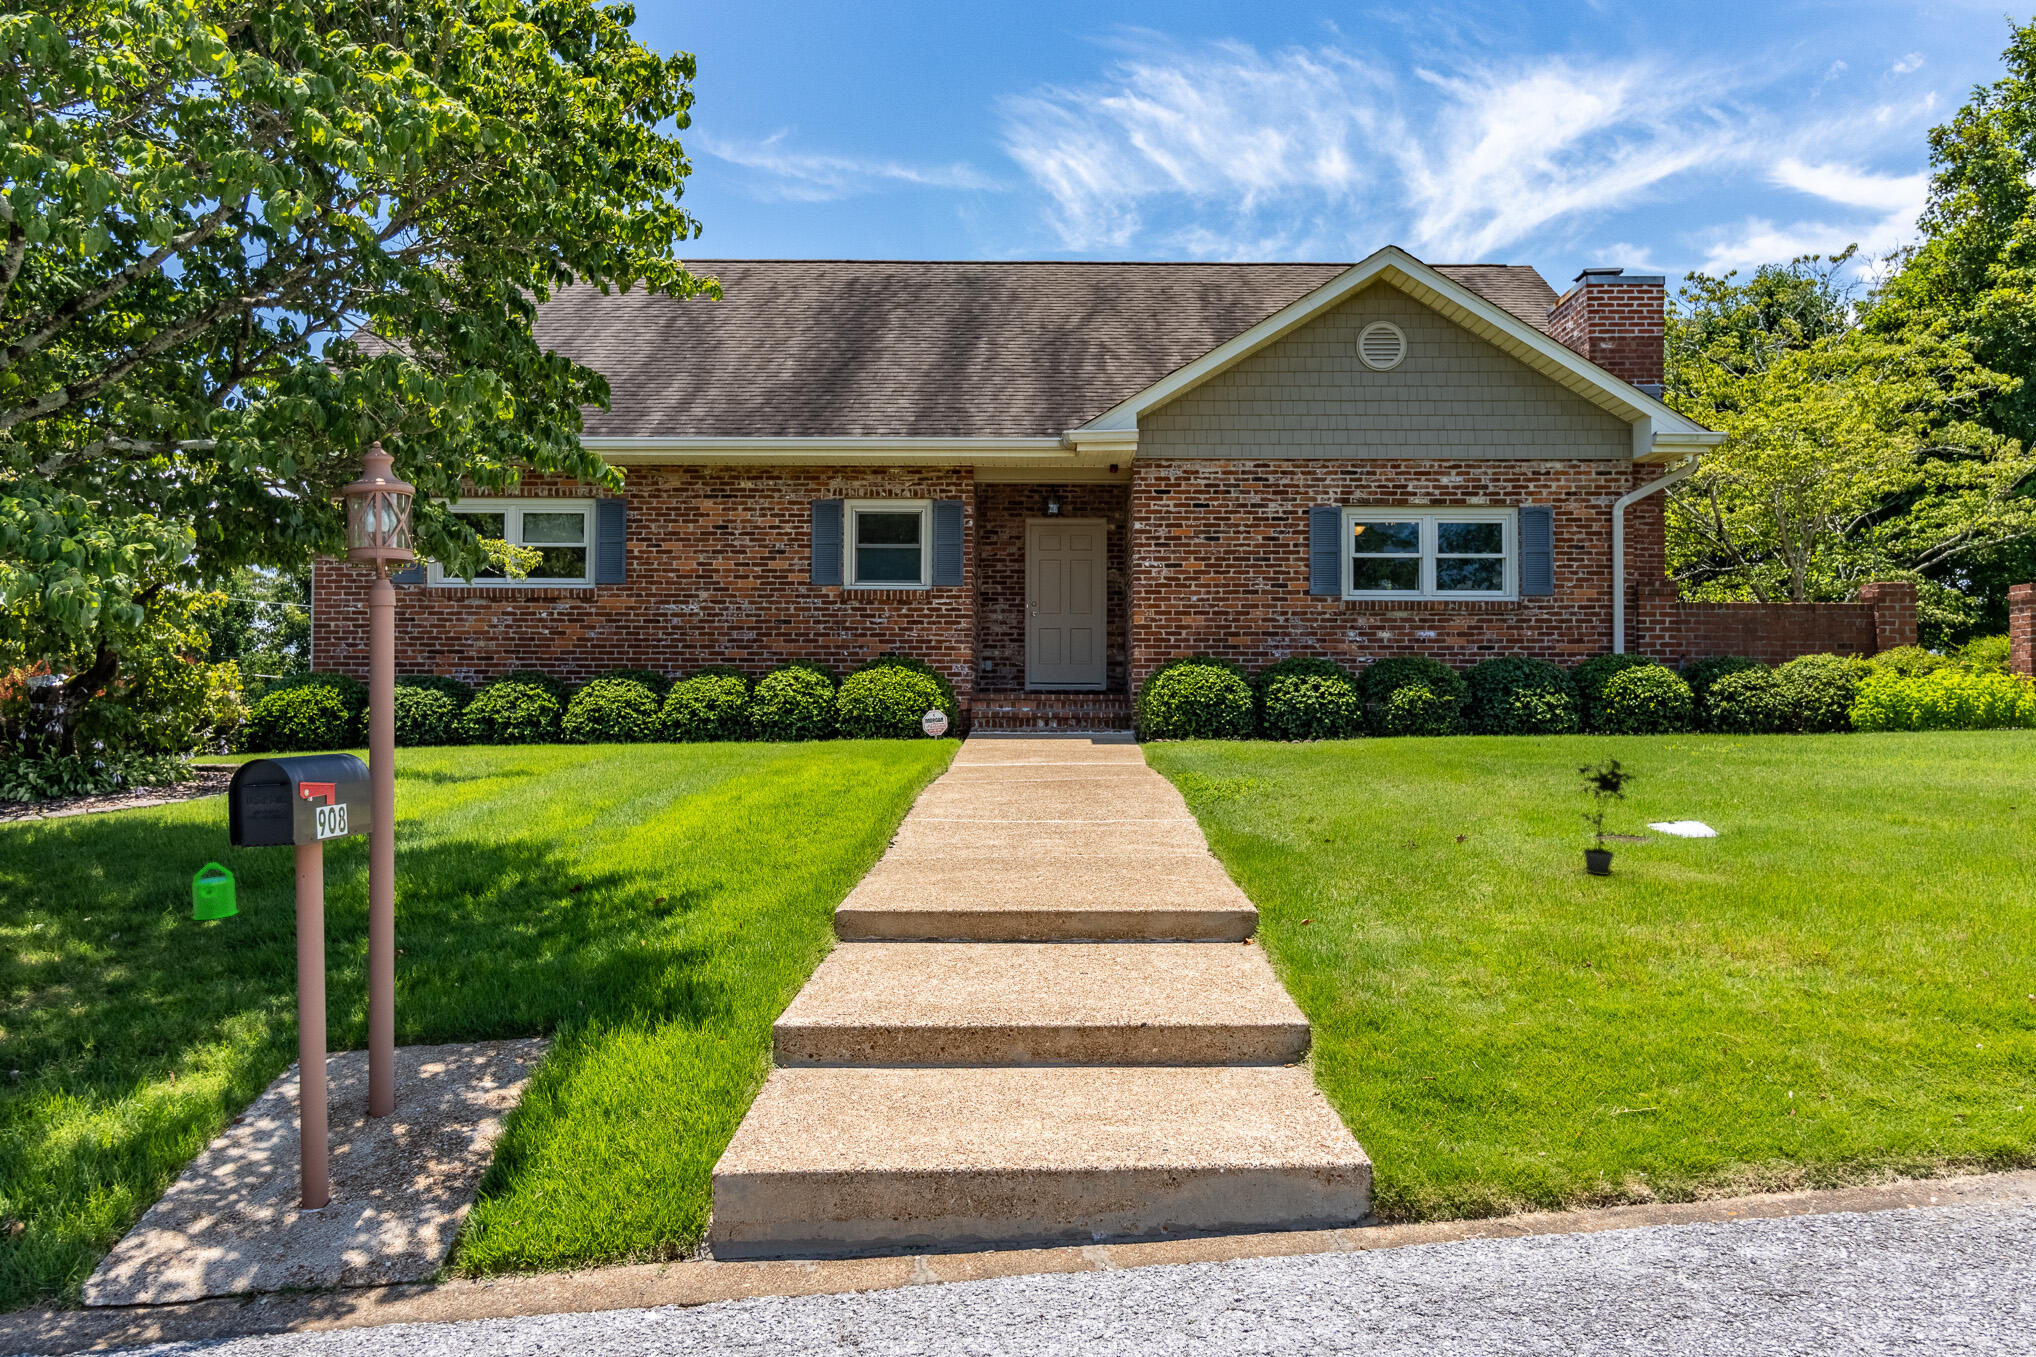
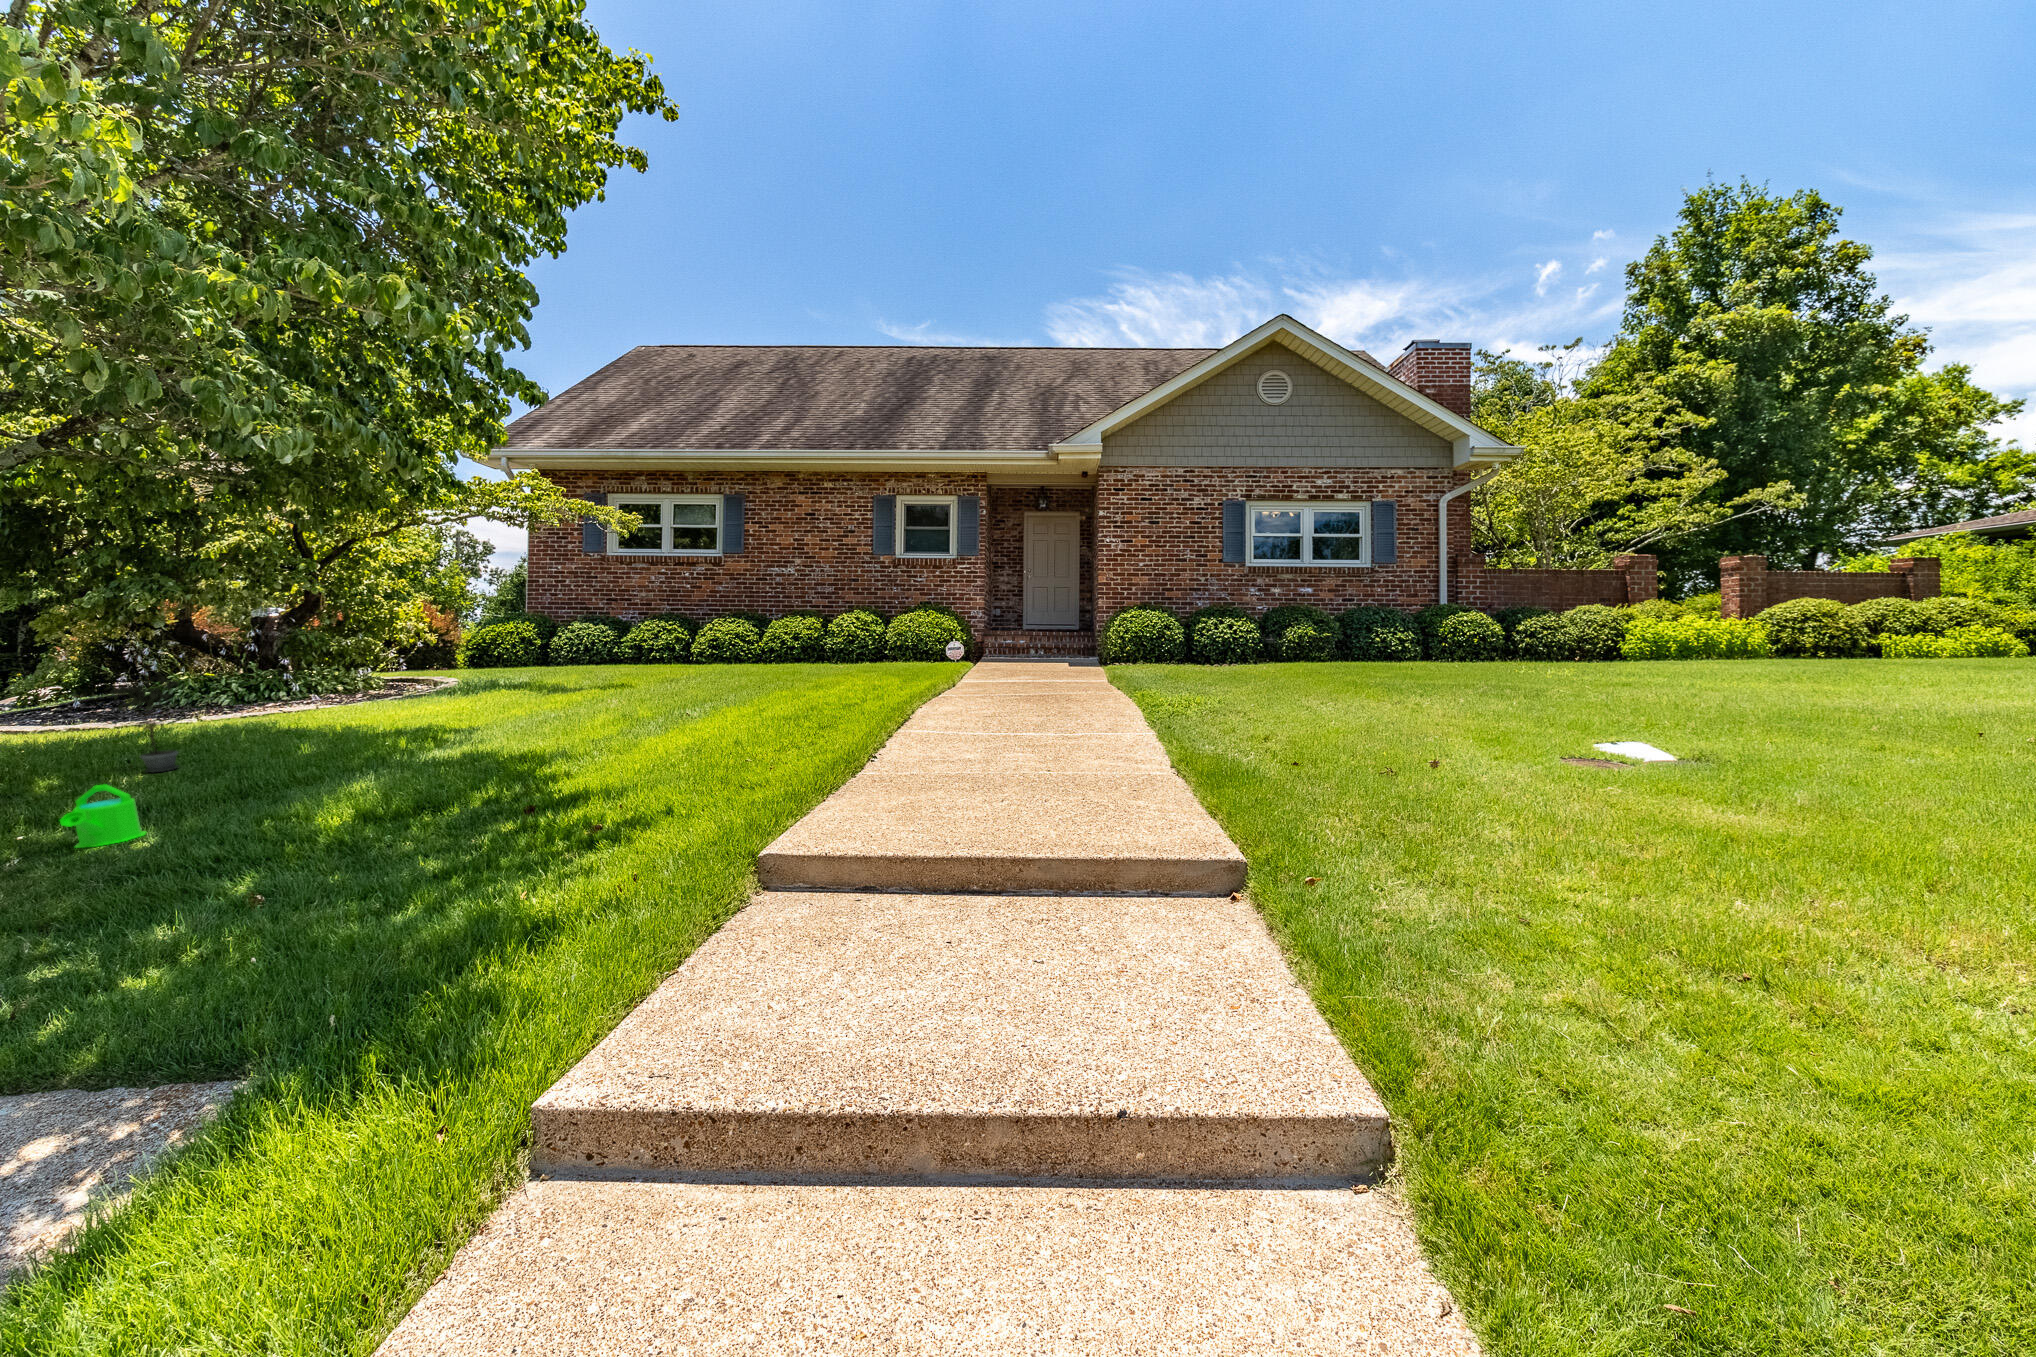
potted plant: present [1578,755,1638,875] -> present [111,672,179,772]

